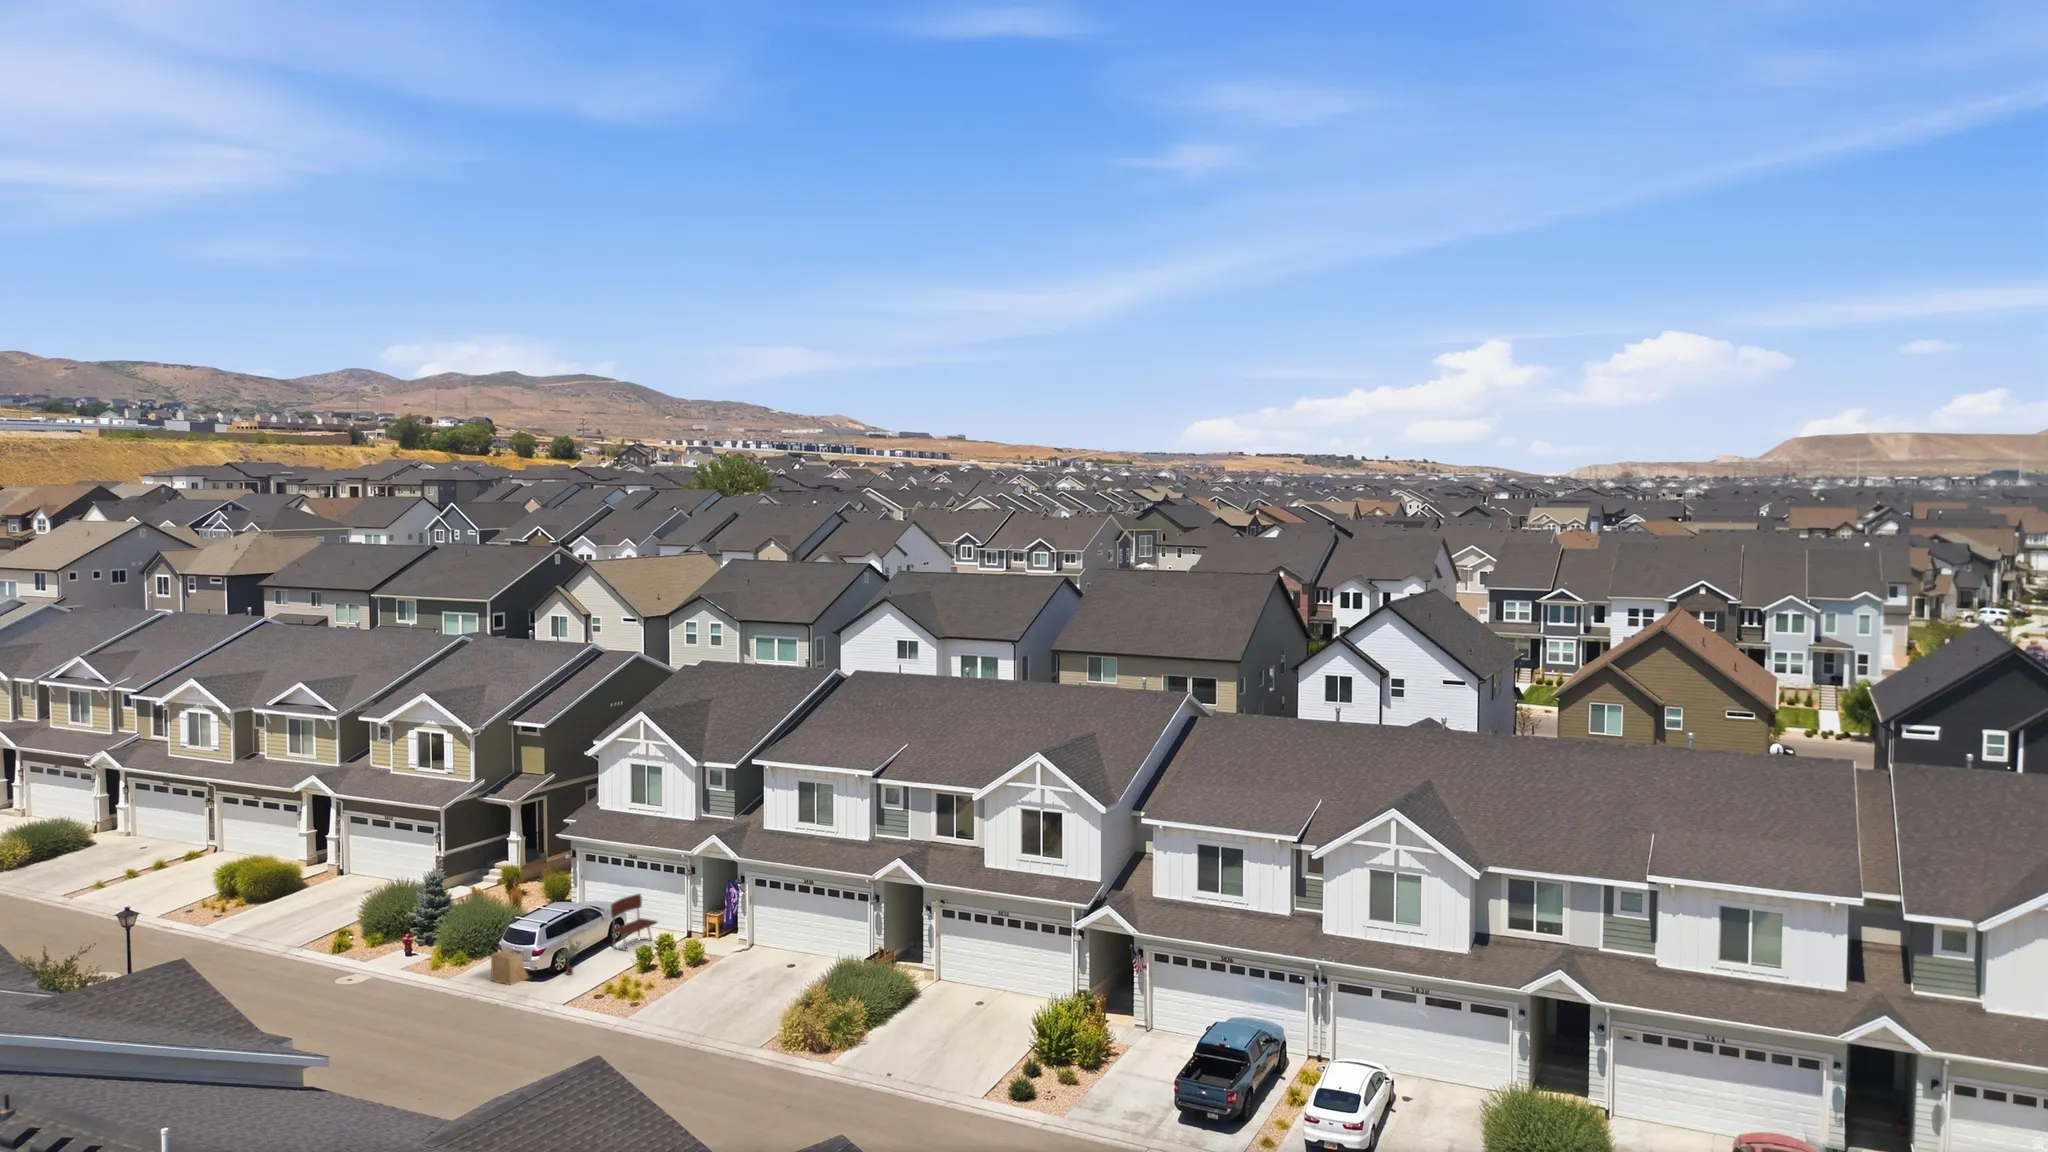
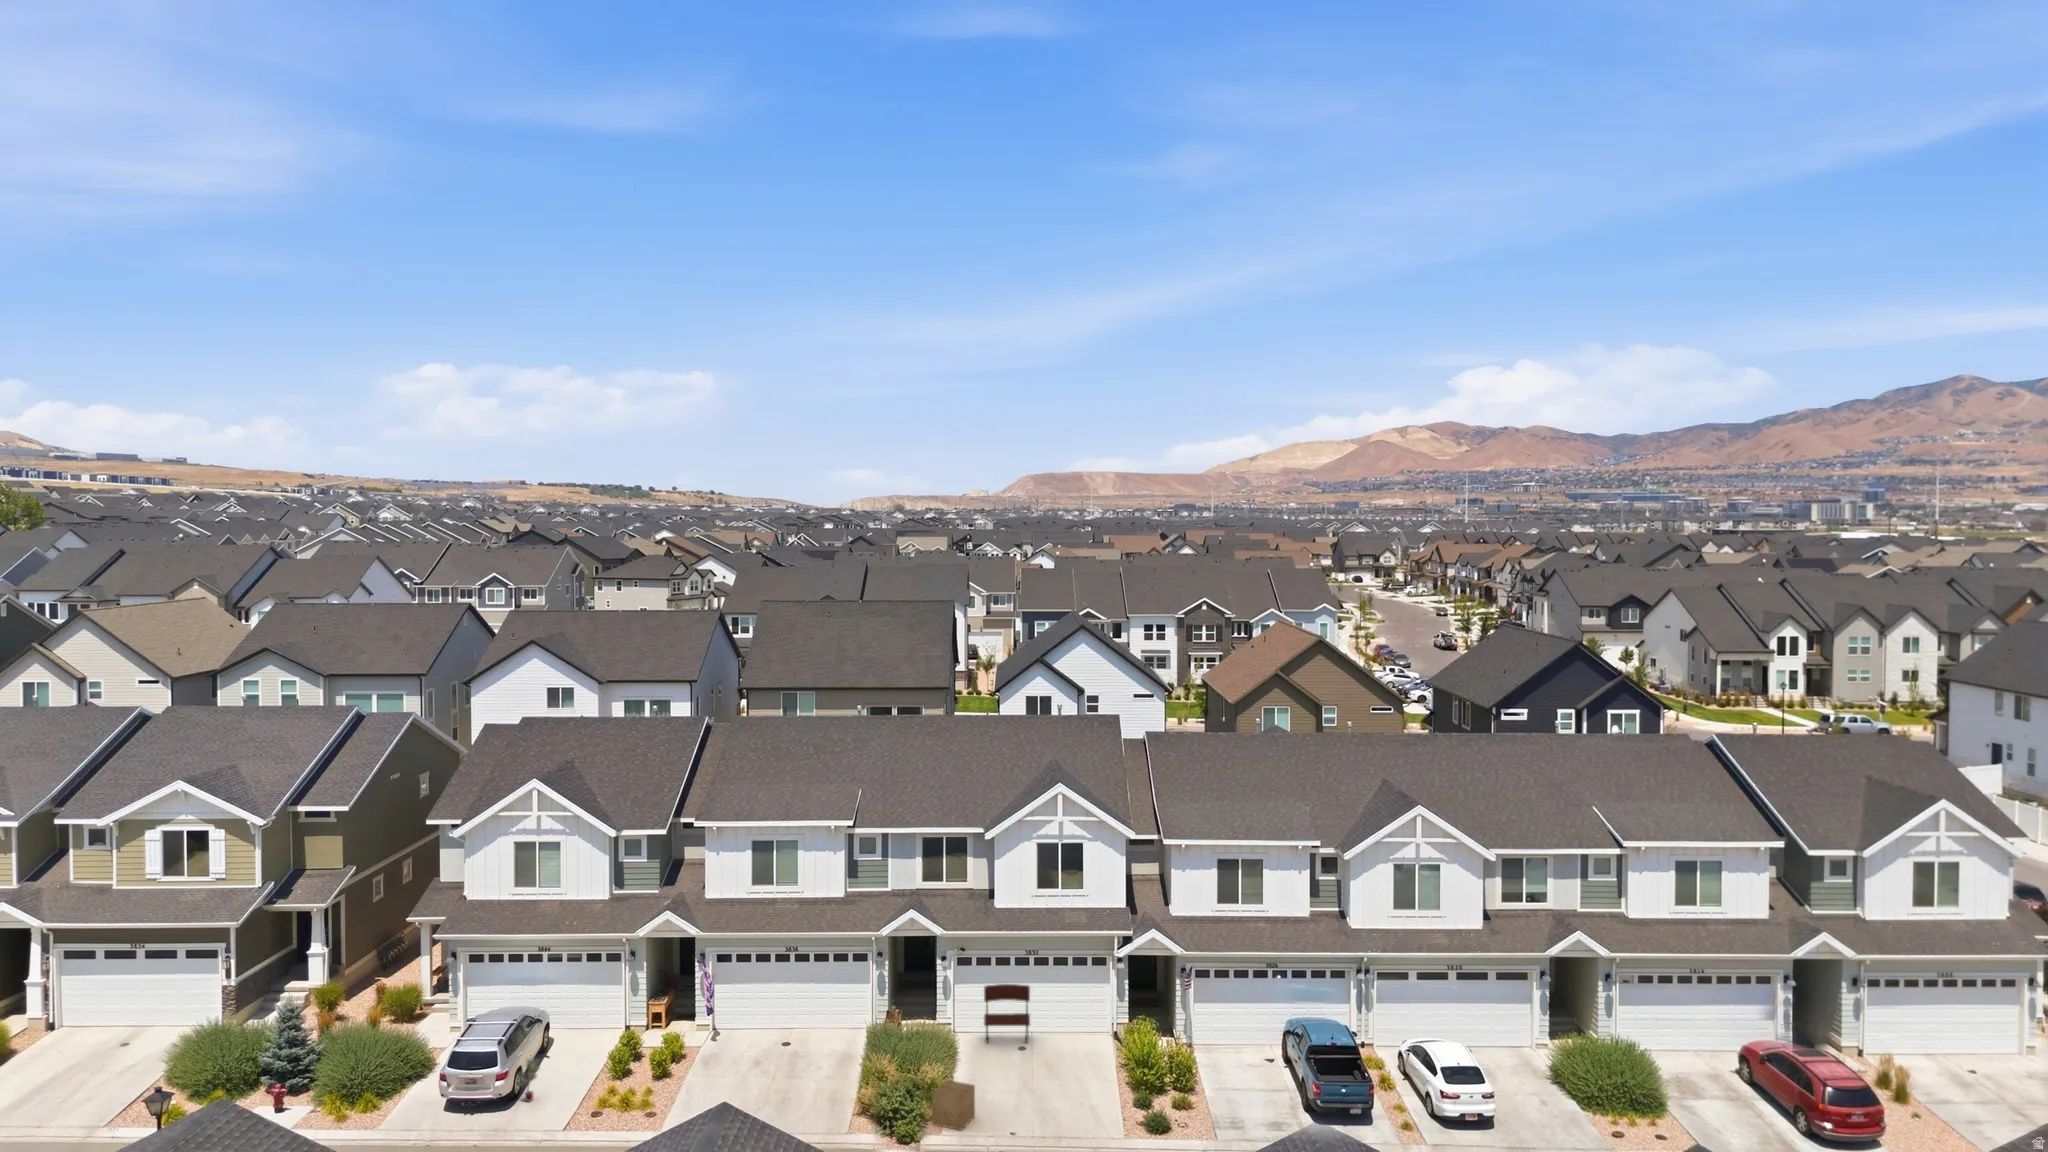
bench: present [611,894,657,951] -> present [984,984,1030,1042]
cardboard box: present [491,950,529,985] -> present [932,1080,975,1130]

